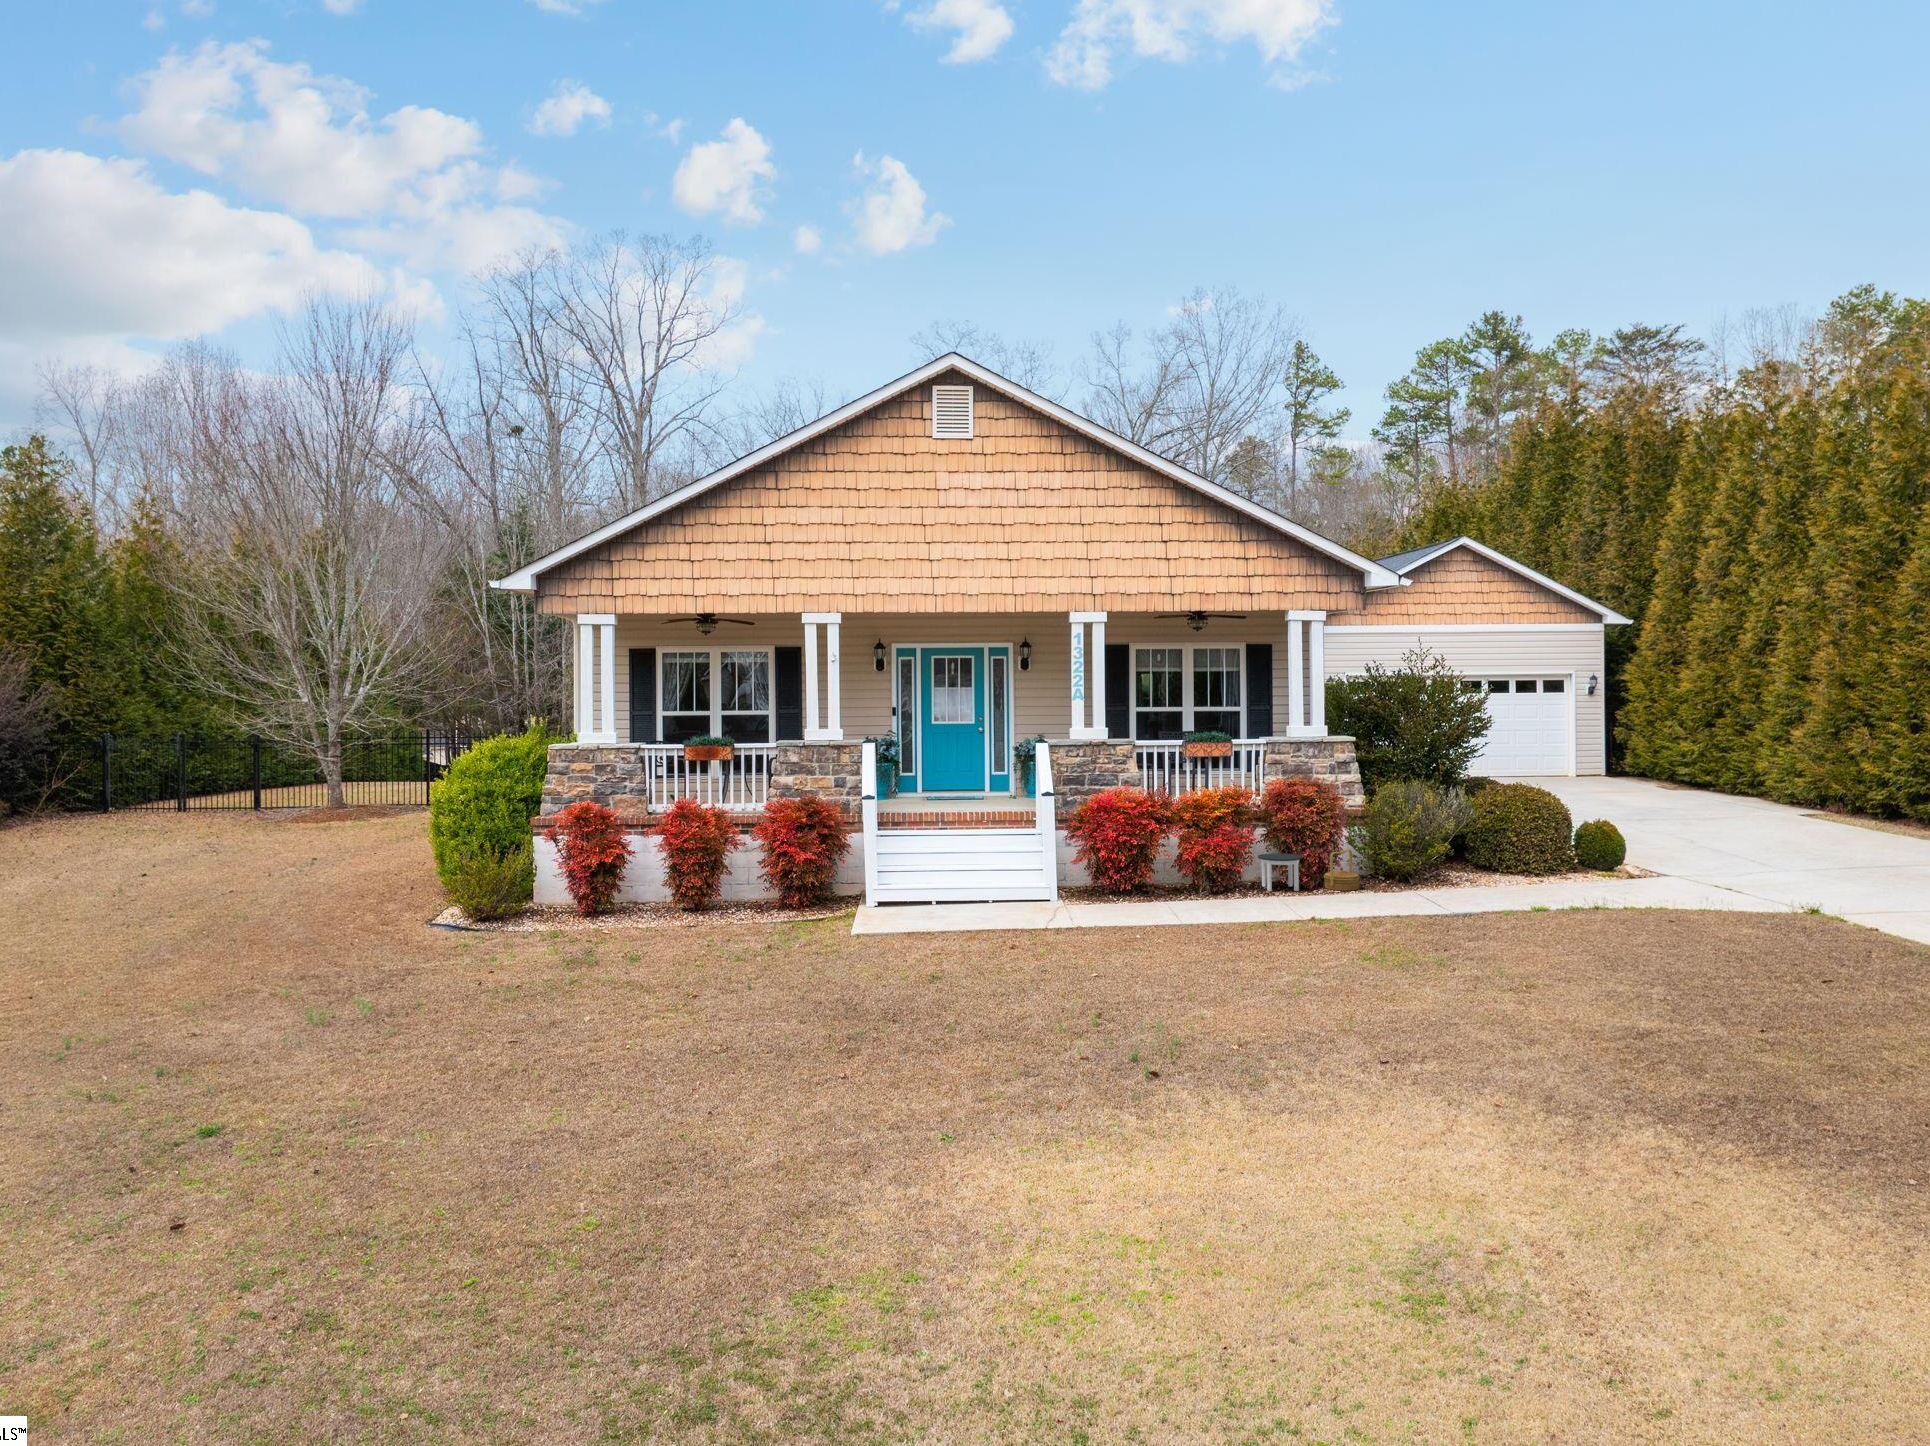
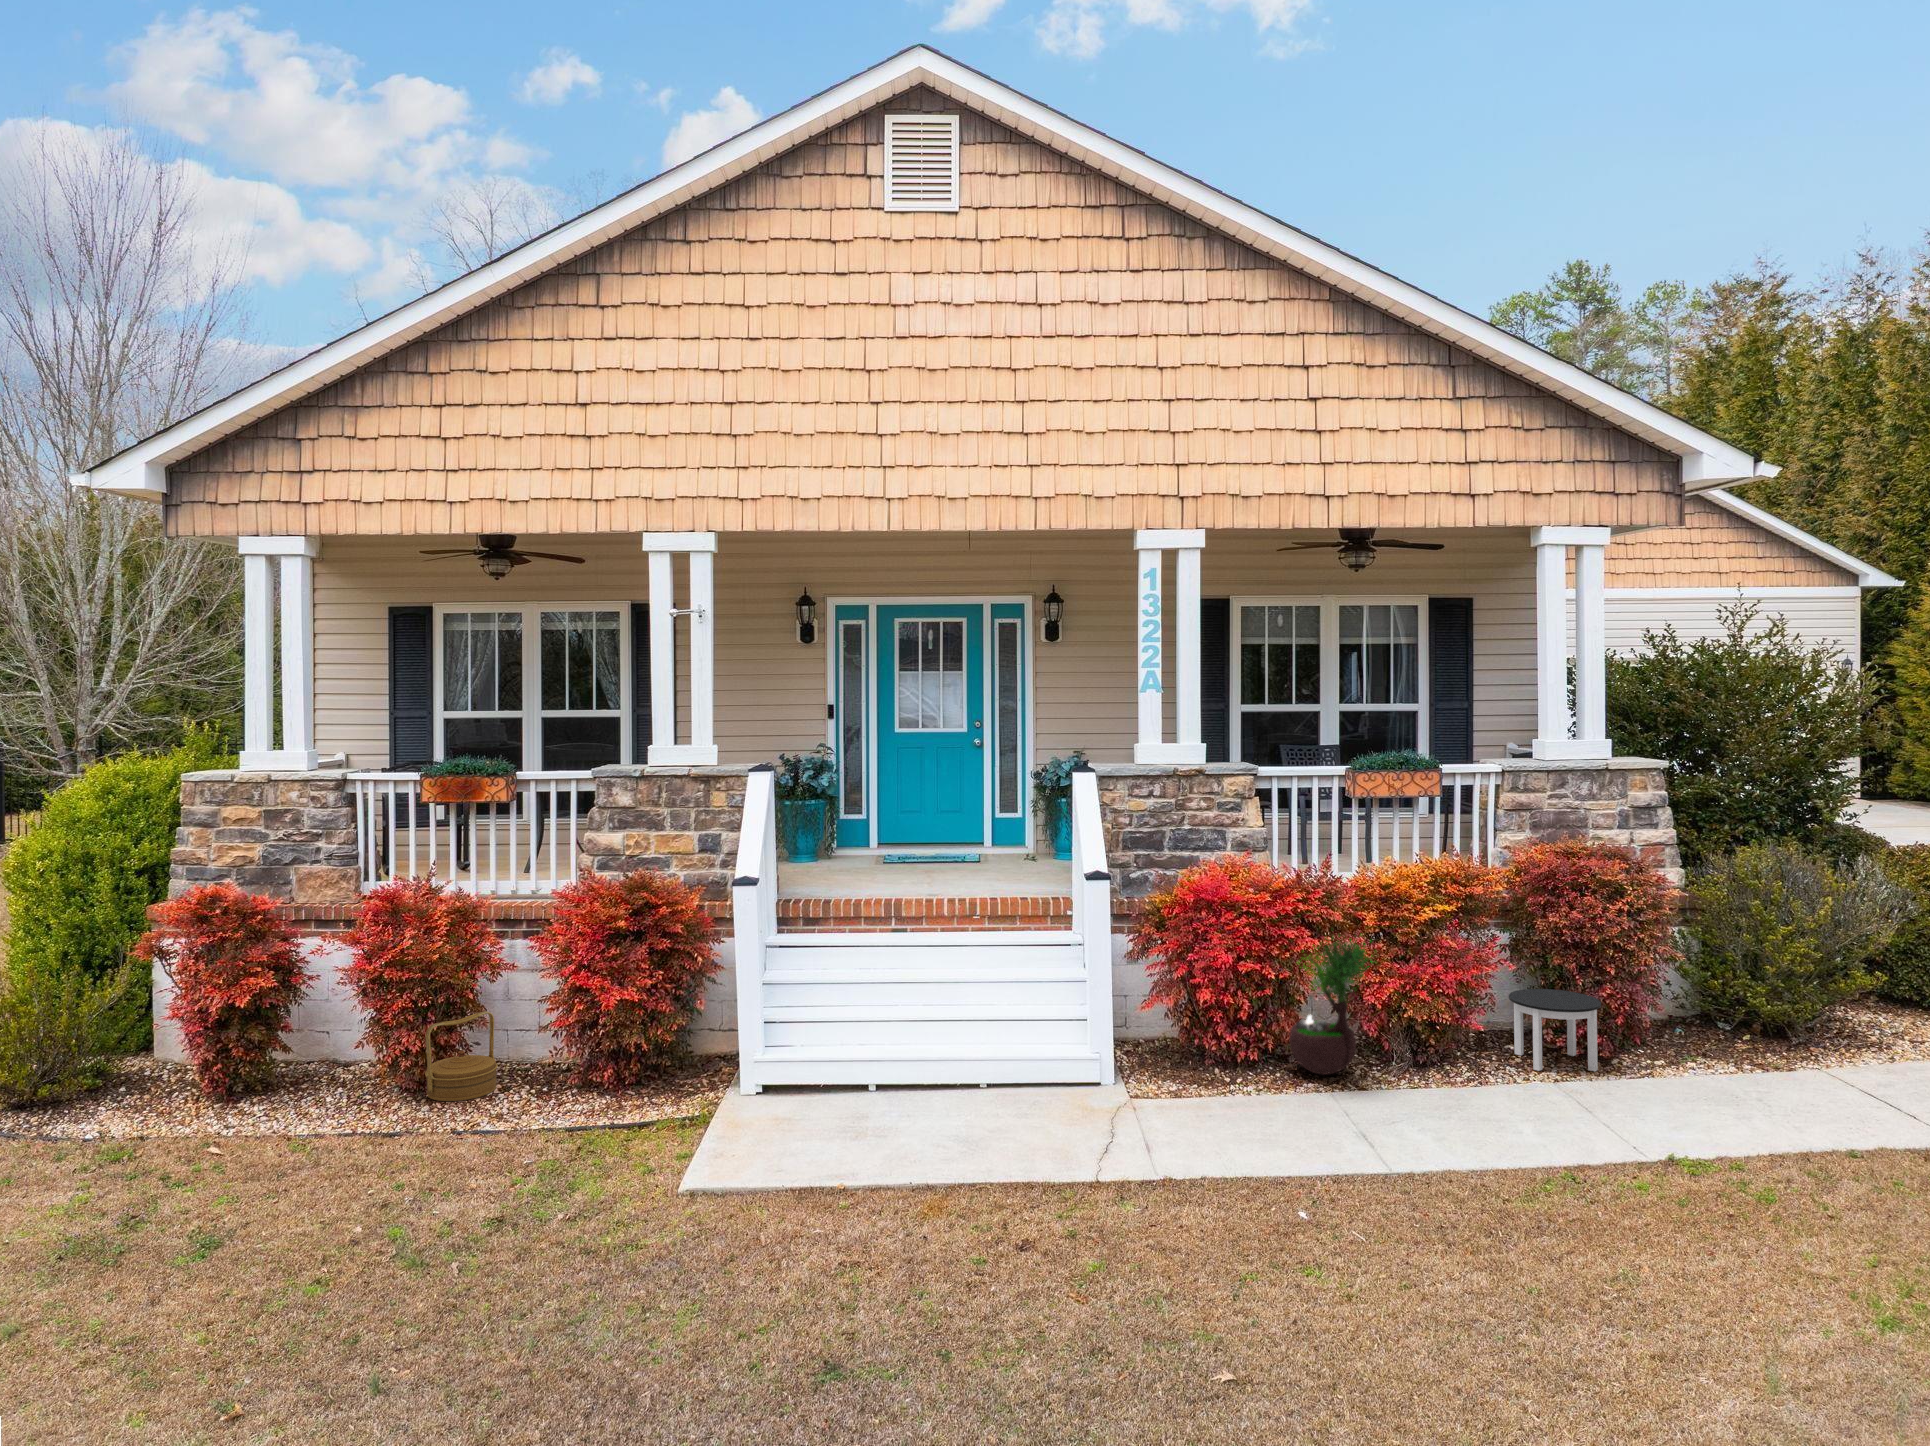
potted tree: none [1145,819,1189,894] -> present [1289,936,1372,1075]
woven basket: present [1324,849,1360,891] -> present [425,1011,498,1101]

